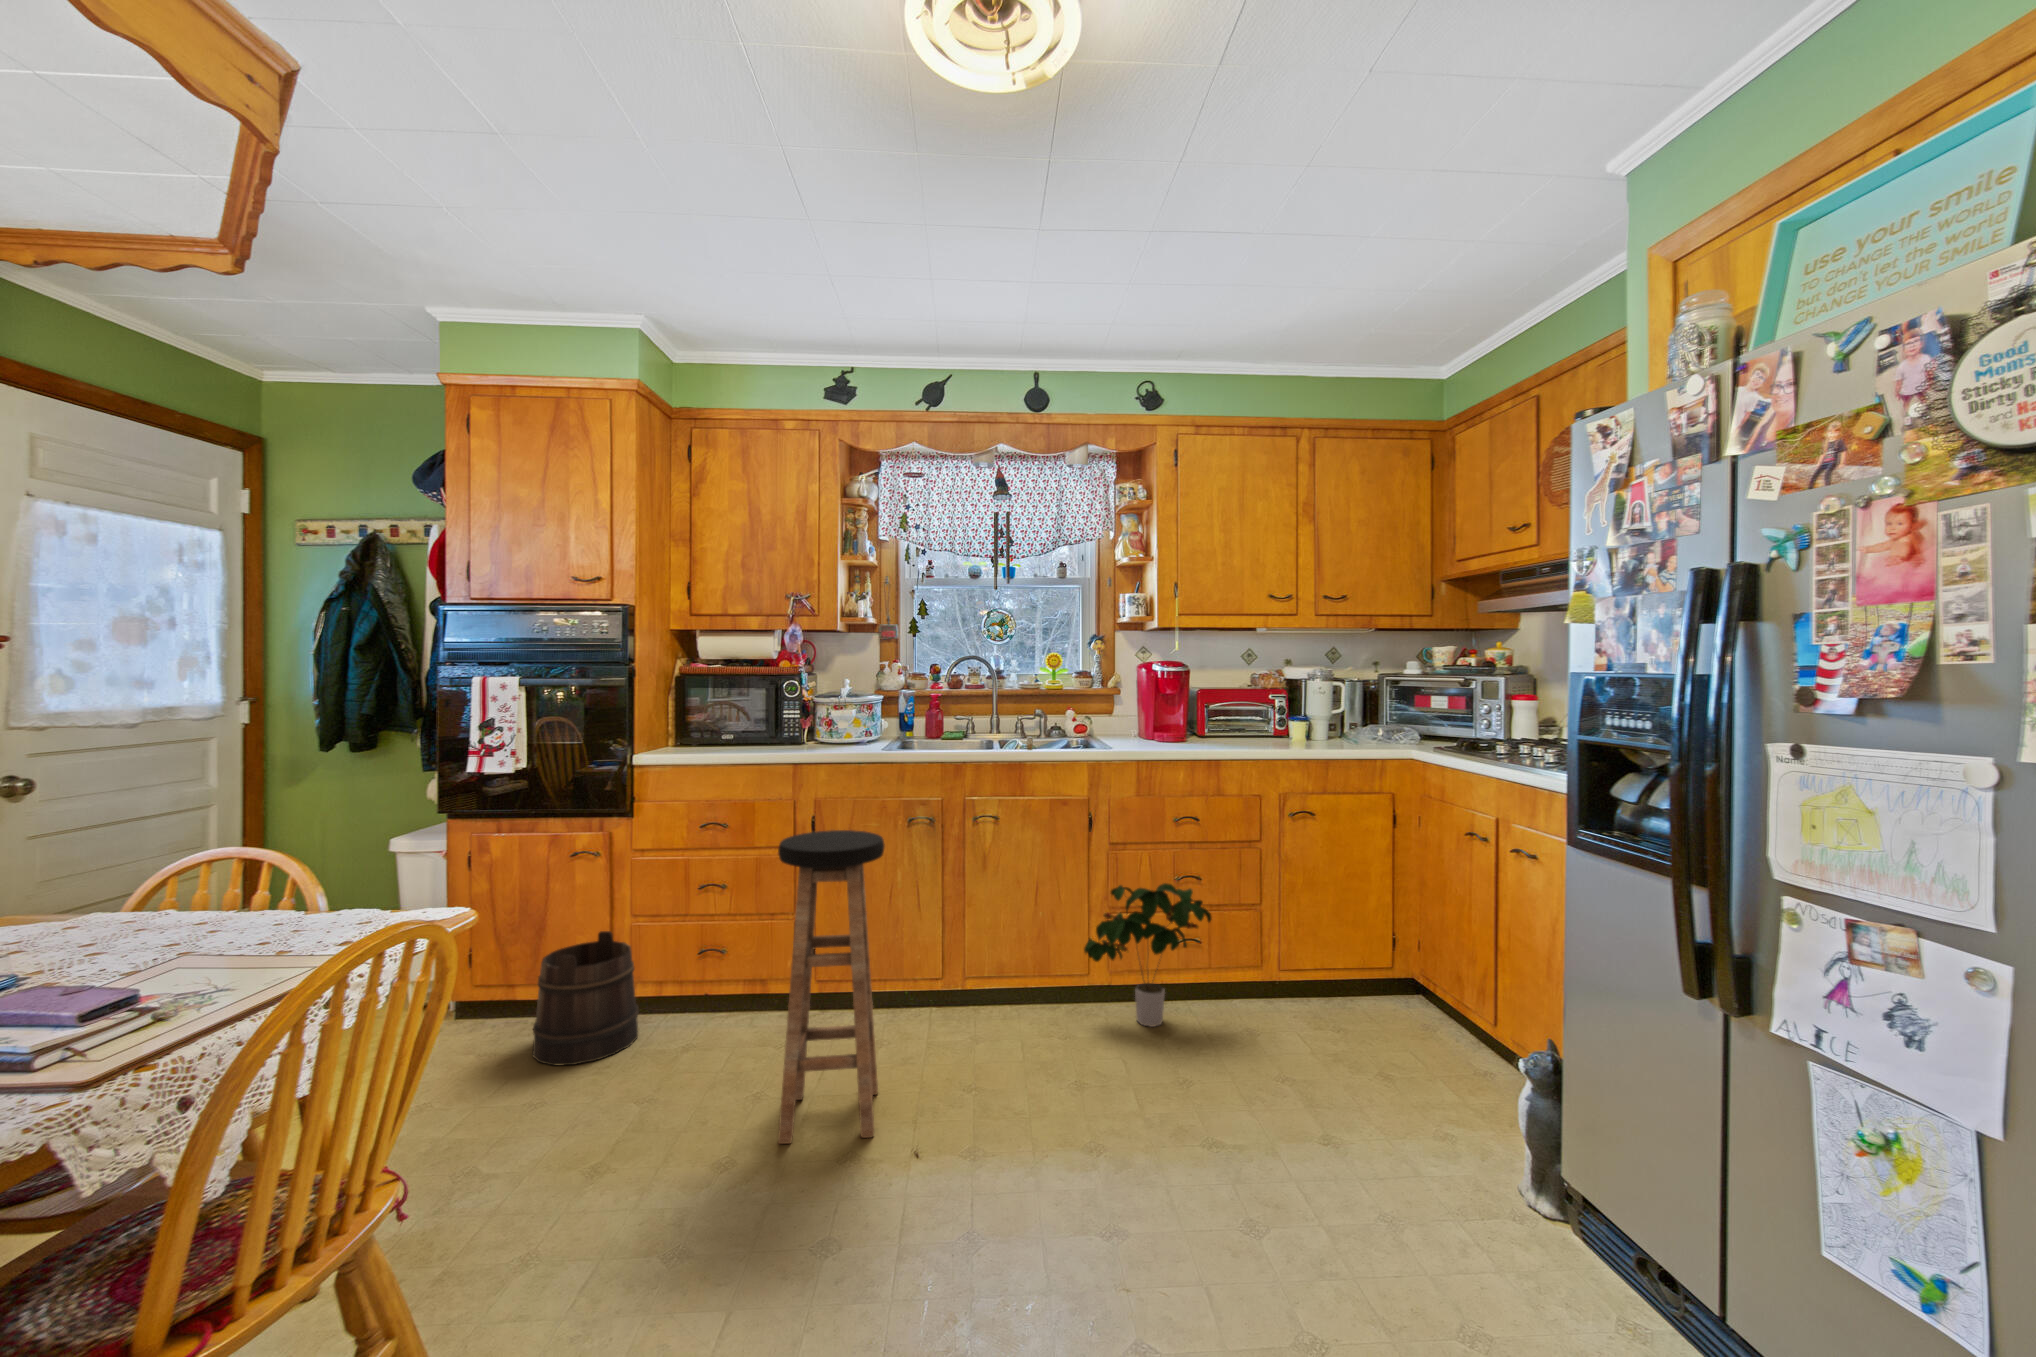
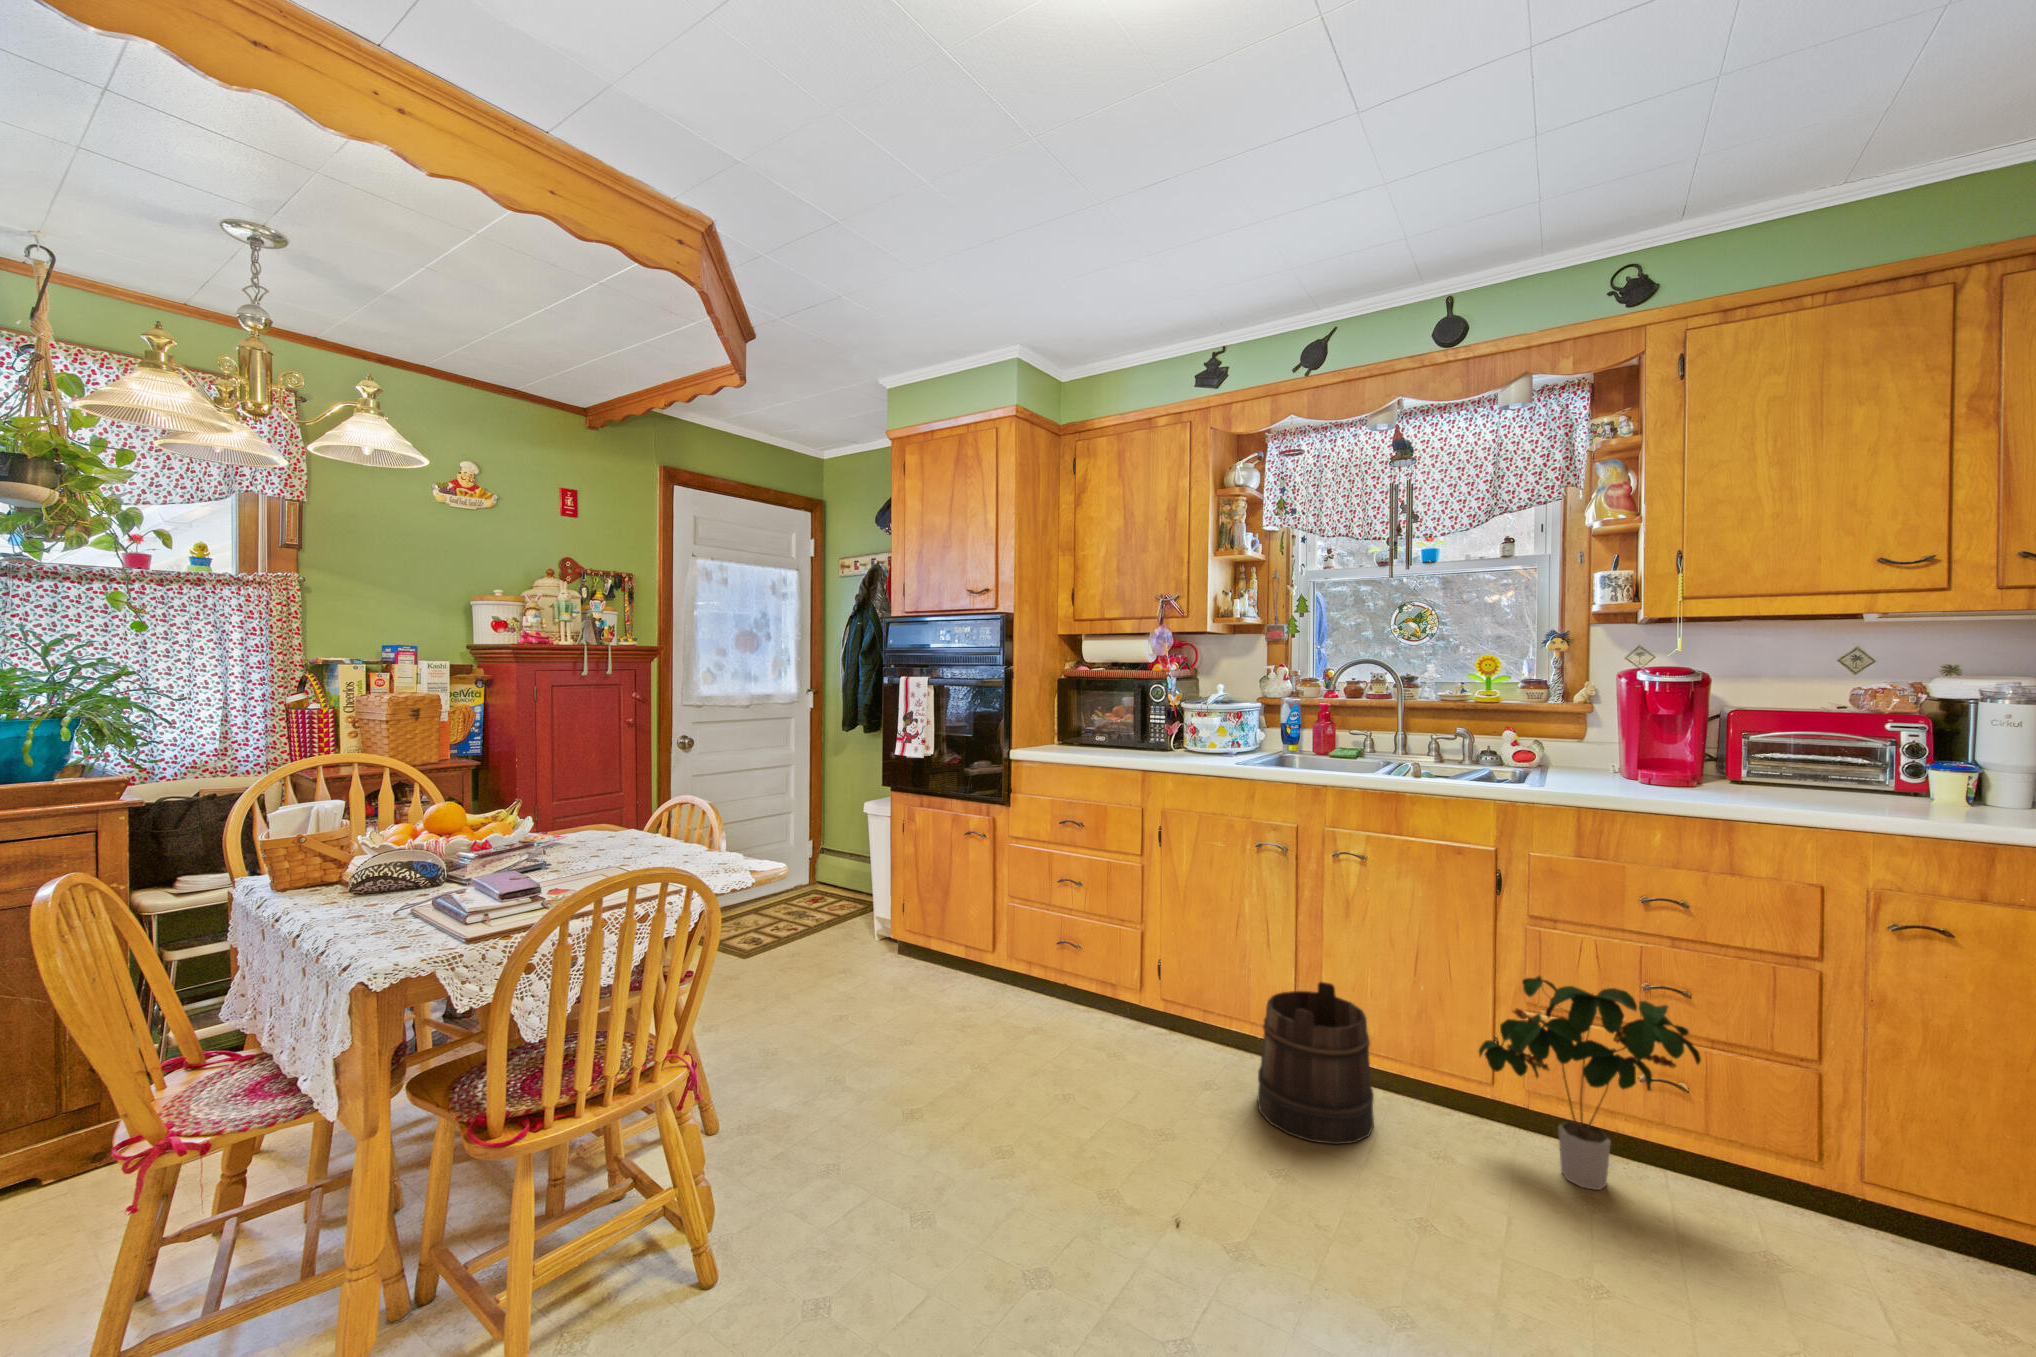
bar stool: present [778,830,885,1144] -> none [1057,845,1179,1186]
bucket: present [533,931,639,1065] -> present [1257,982,1374,1144]

